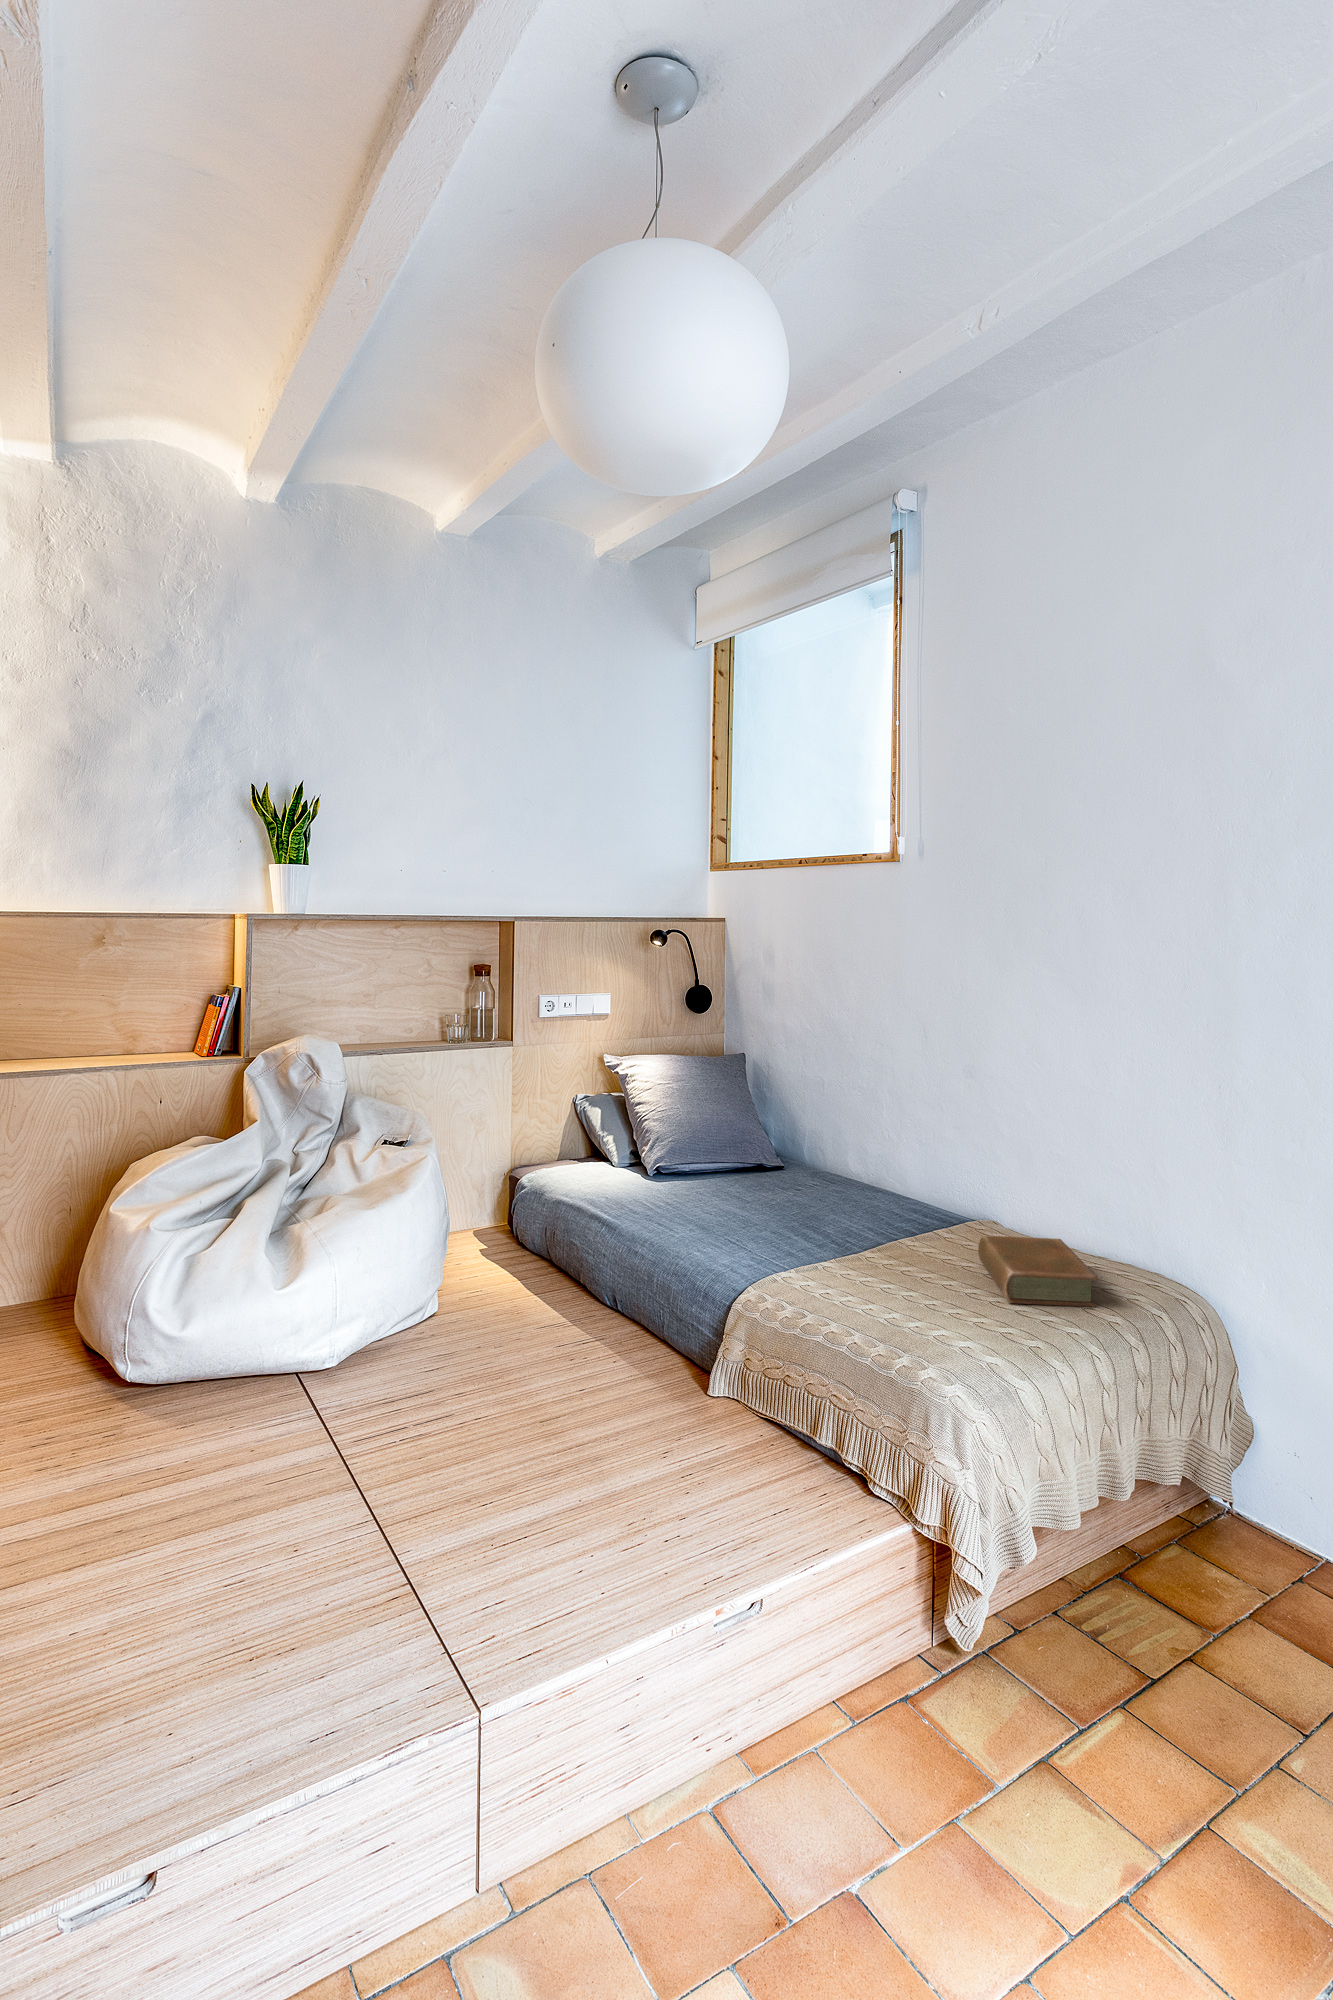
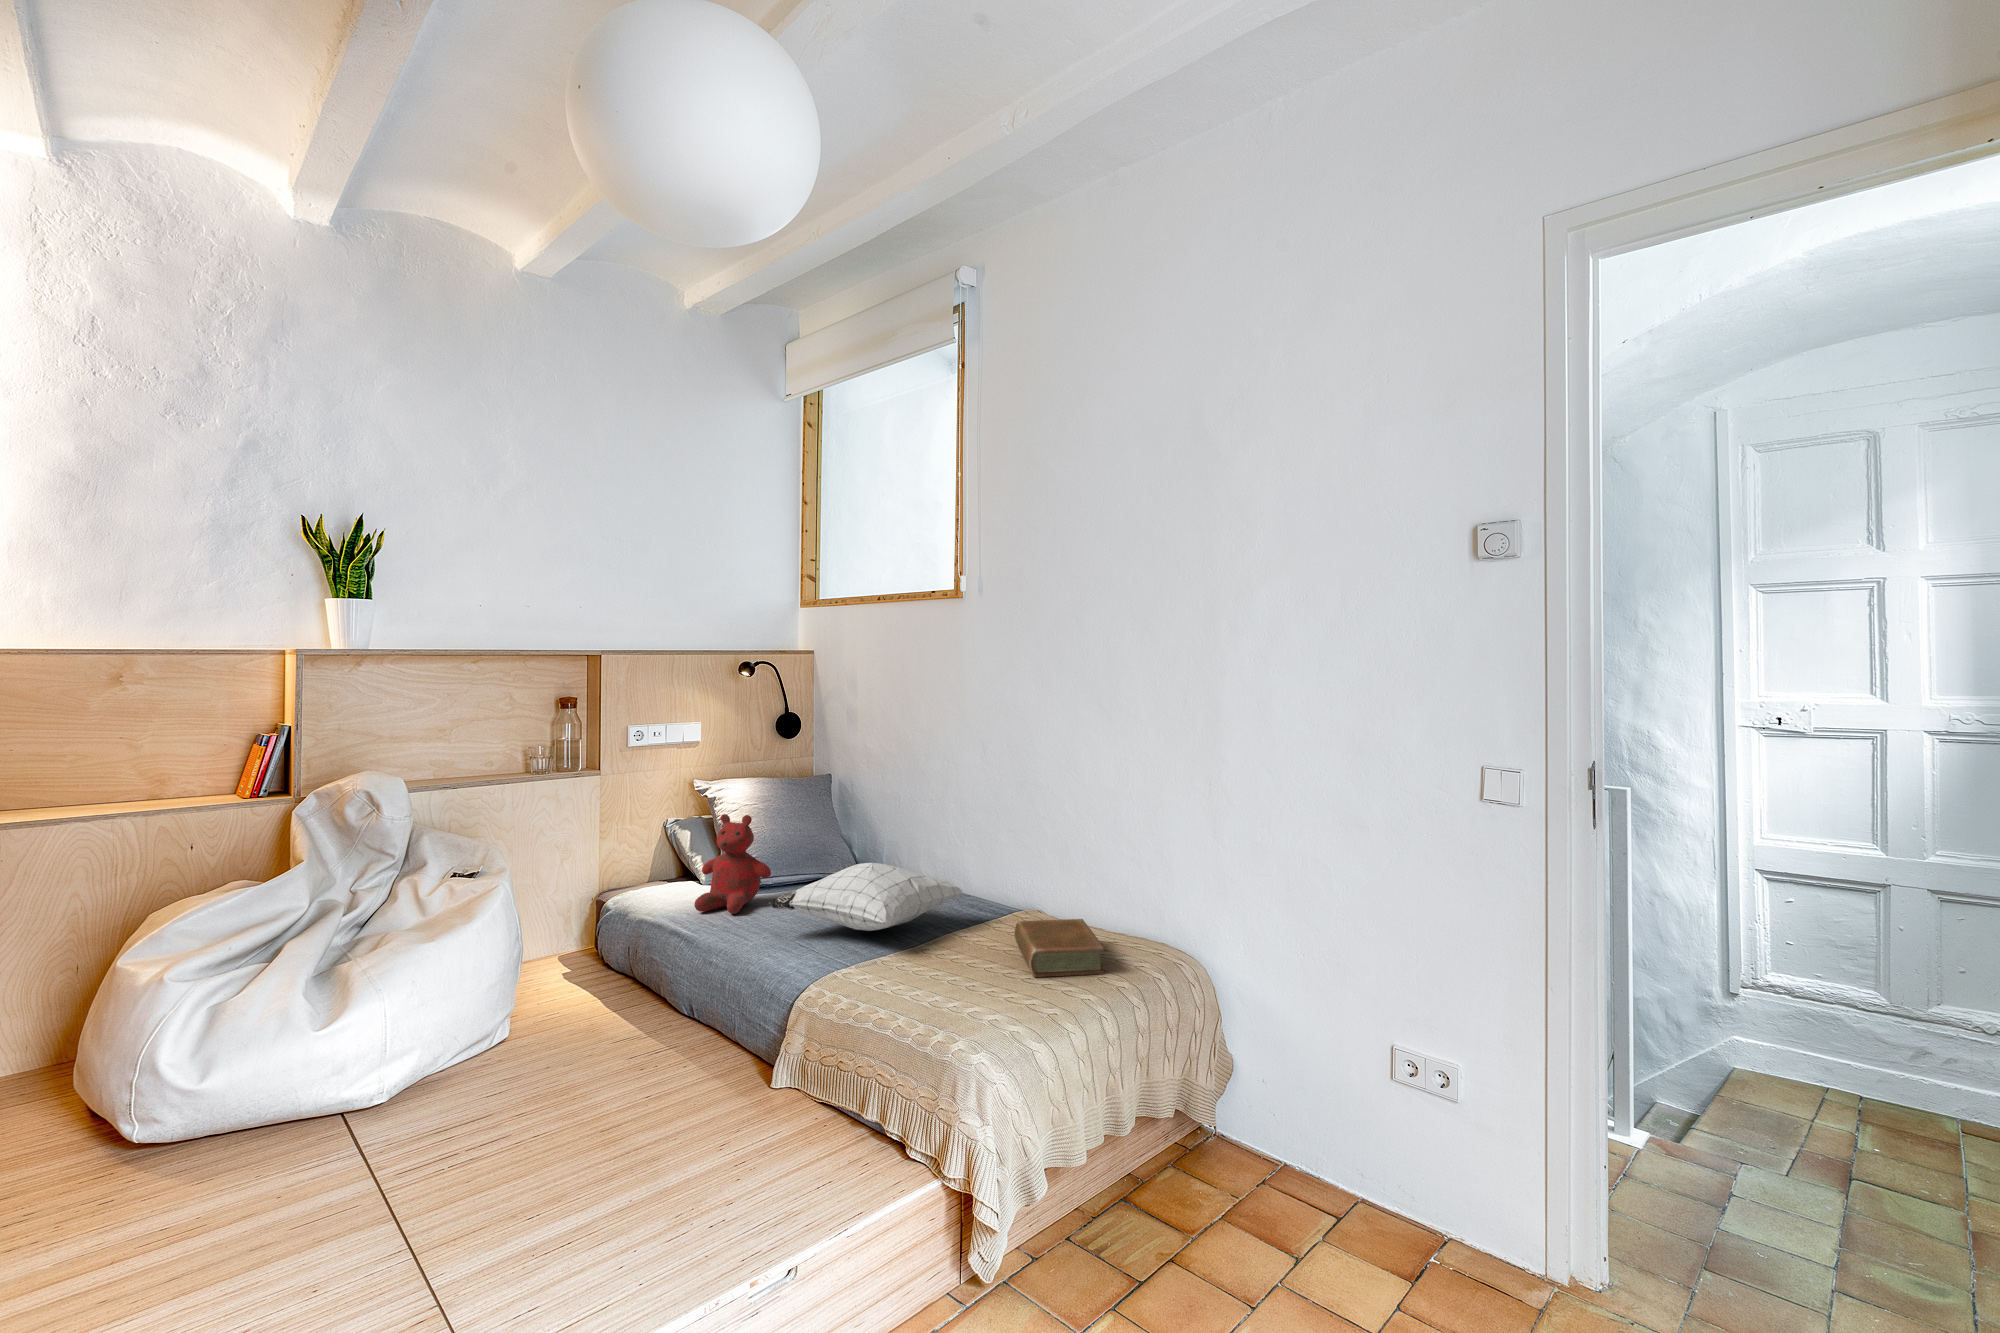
teddy bear: none [615,1095,694,1201] -> present [694,814,771,914]
pillow: none [698,1158,913,1233] -> present [769,863,964,931]

